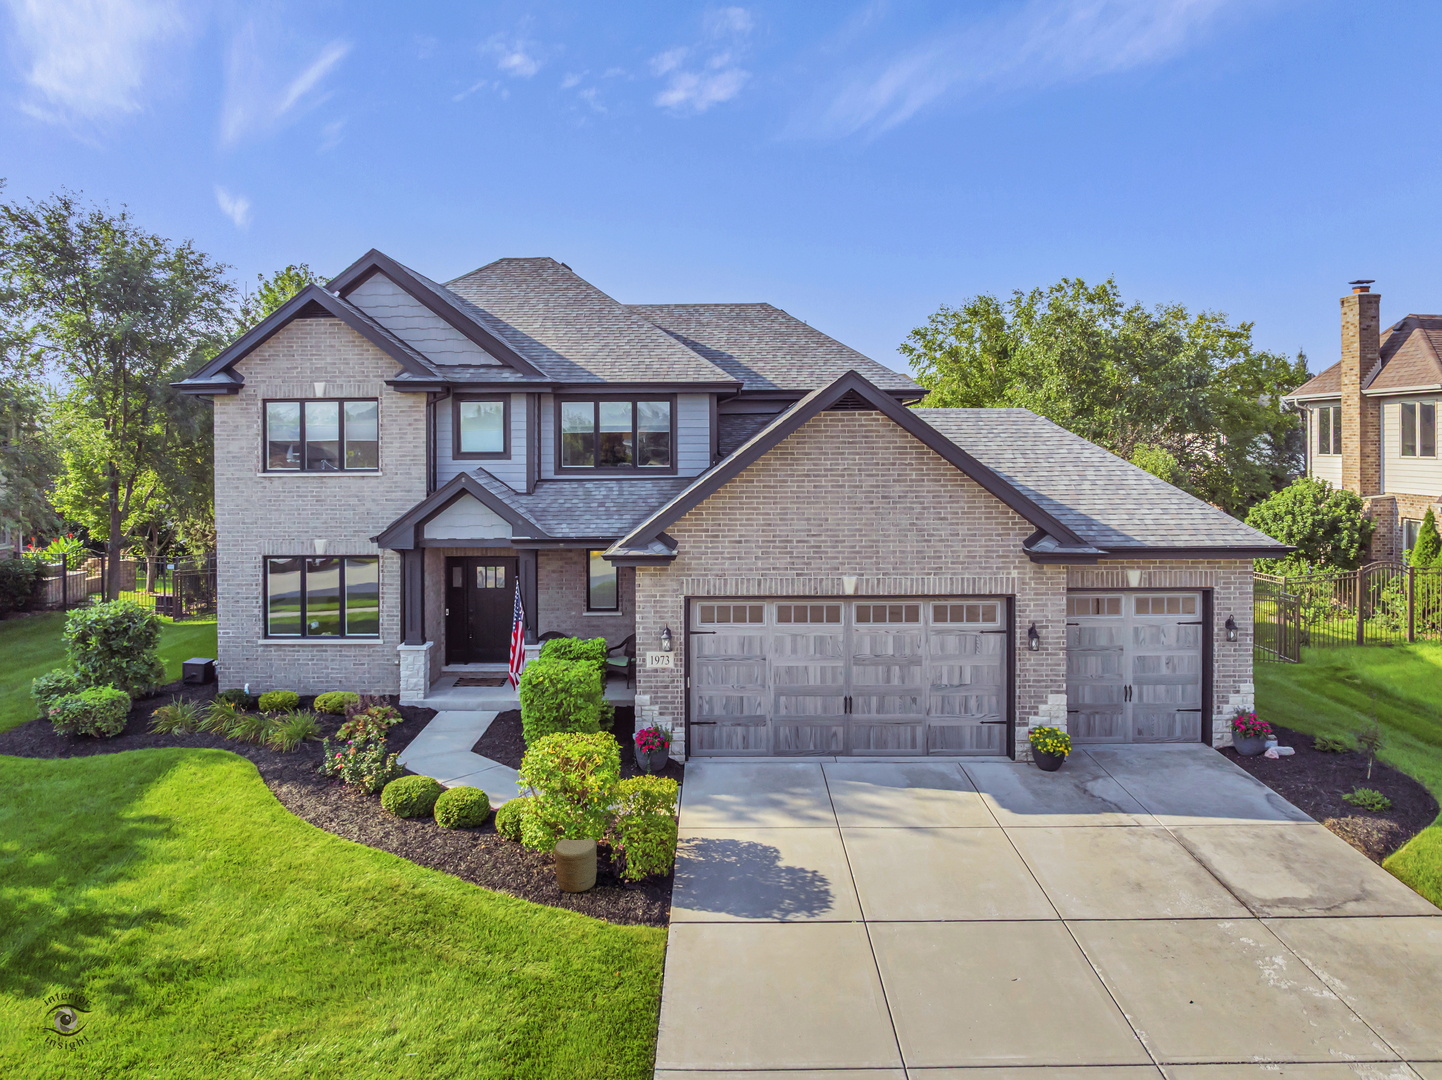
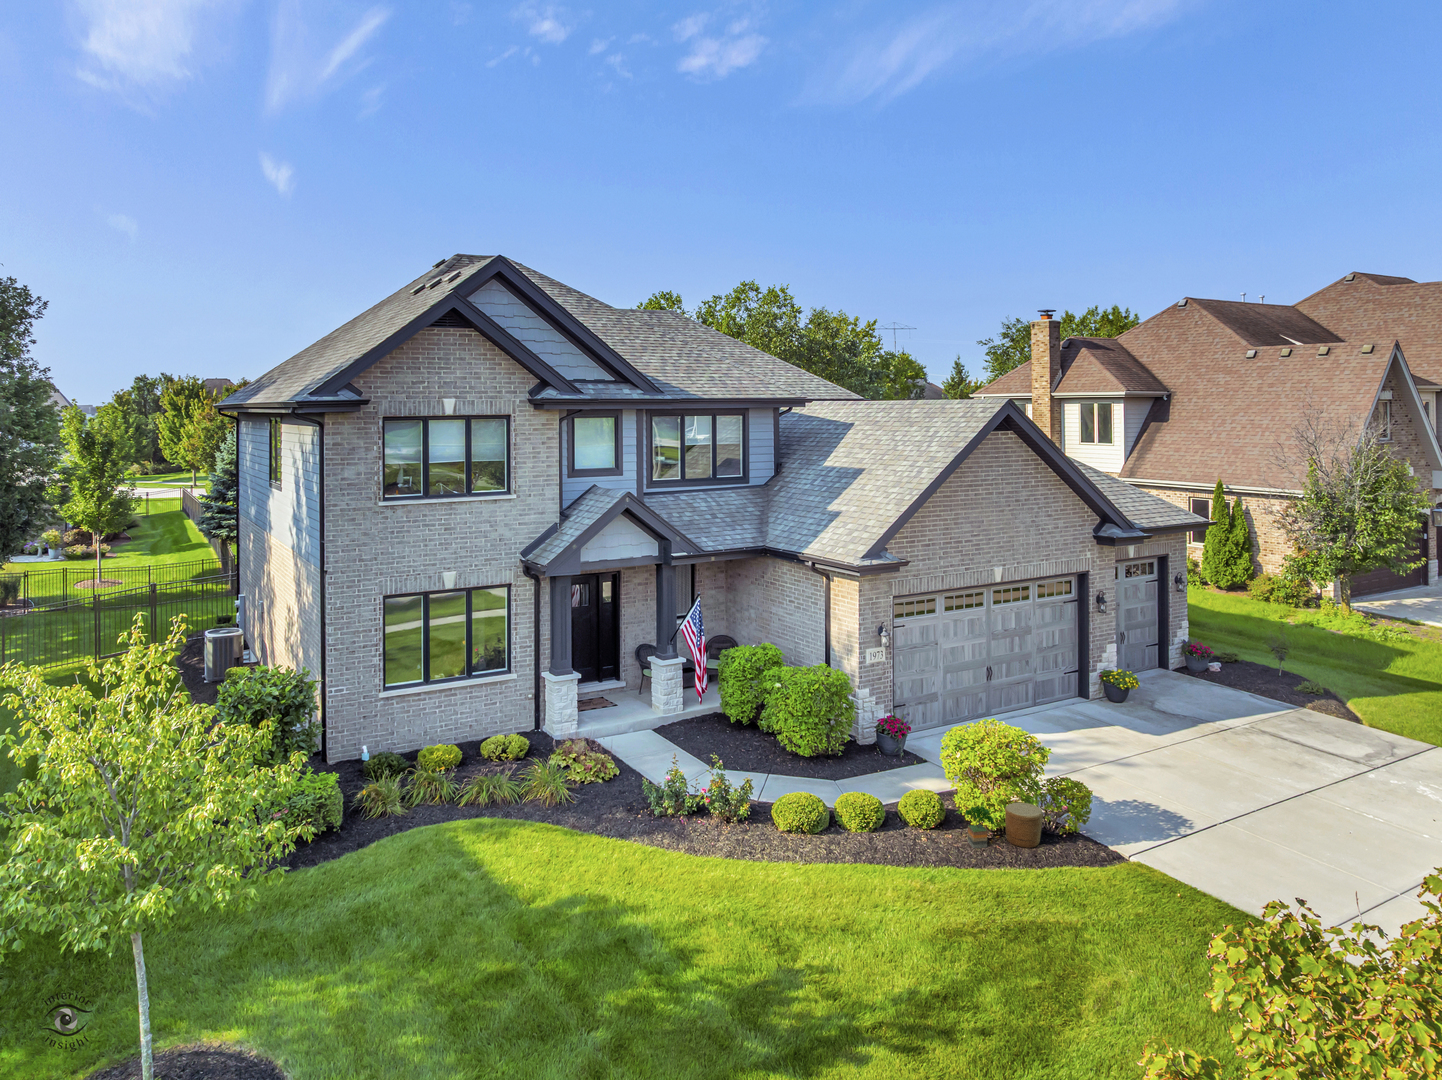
potted tree: none [515,826,546,878] -> present [965,806,994,848]

